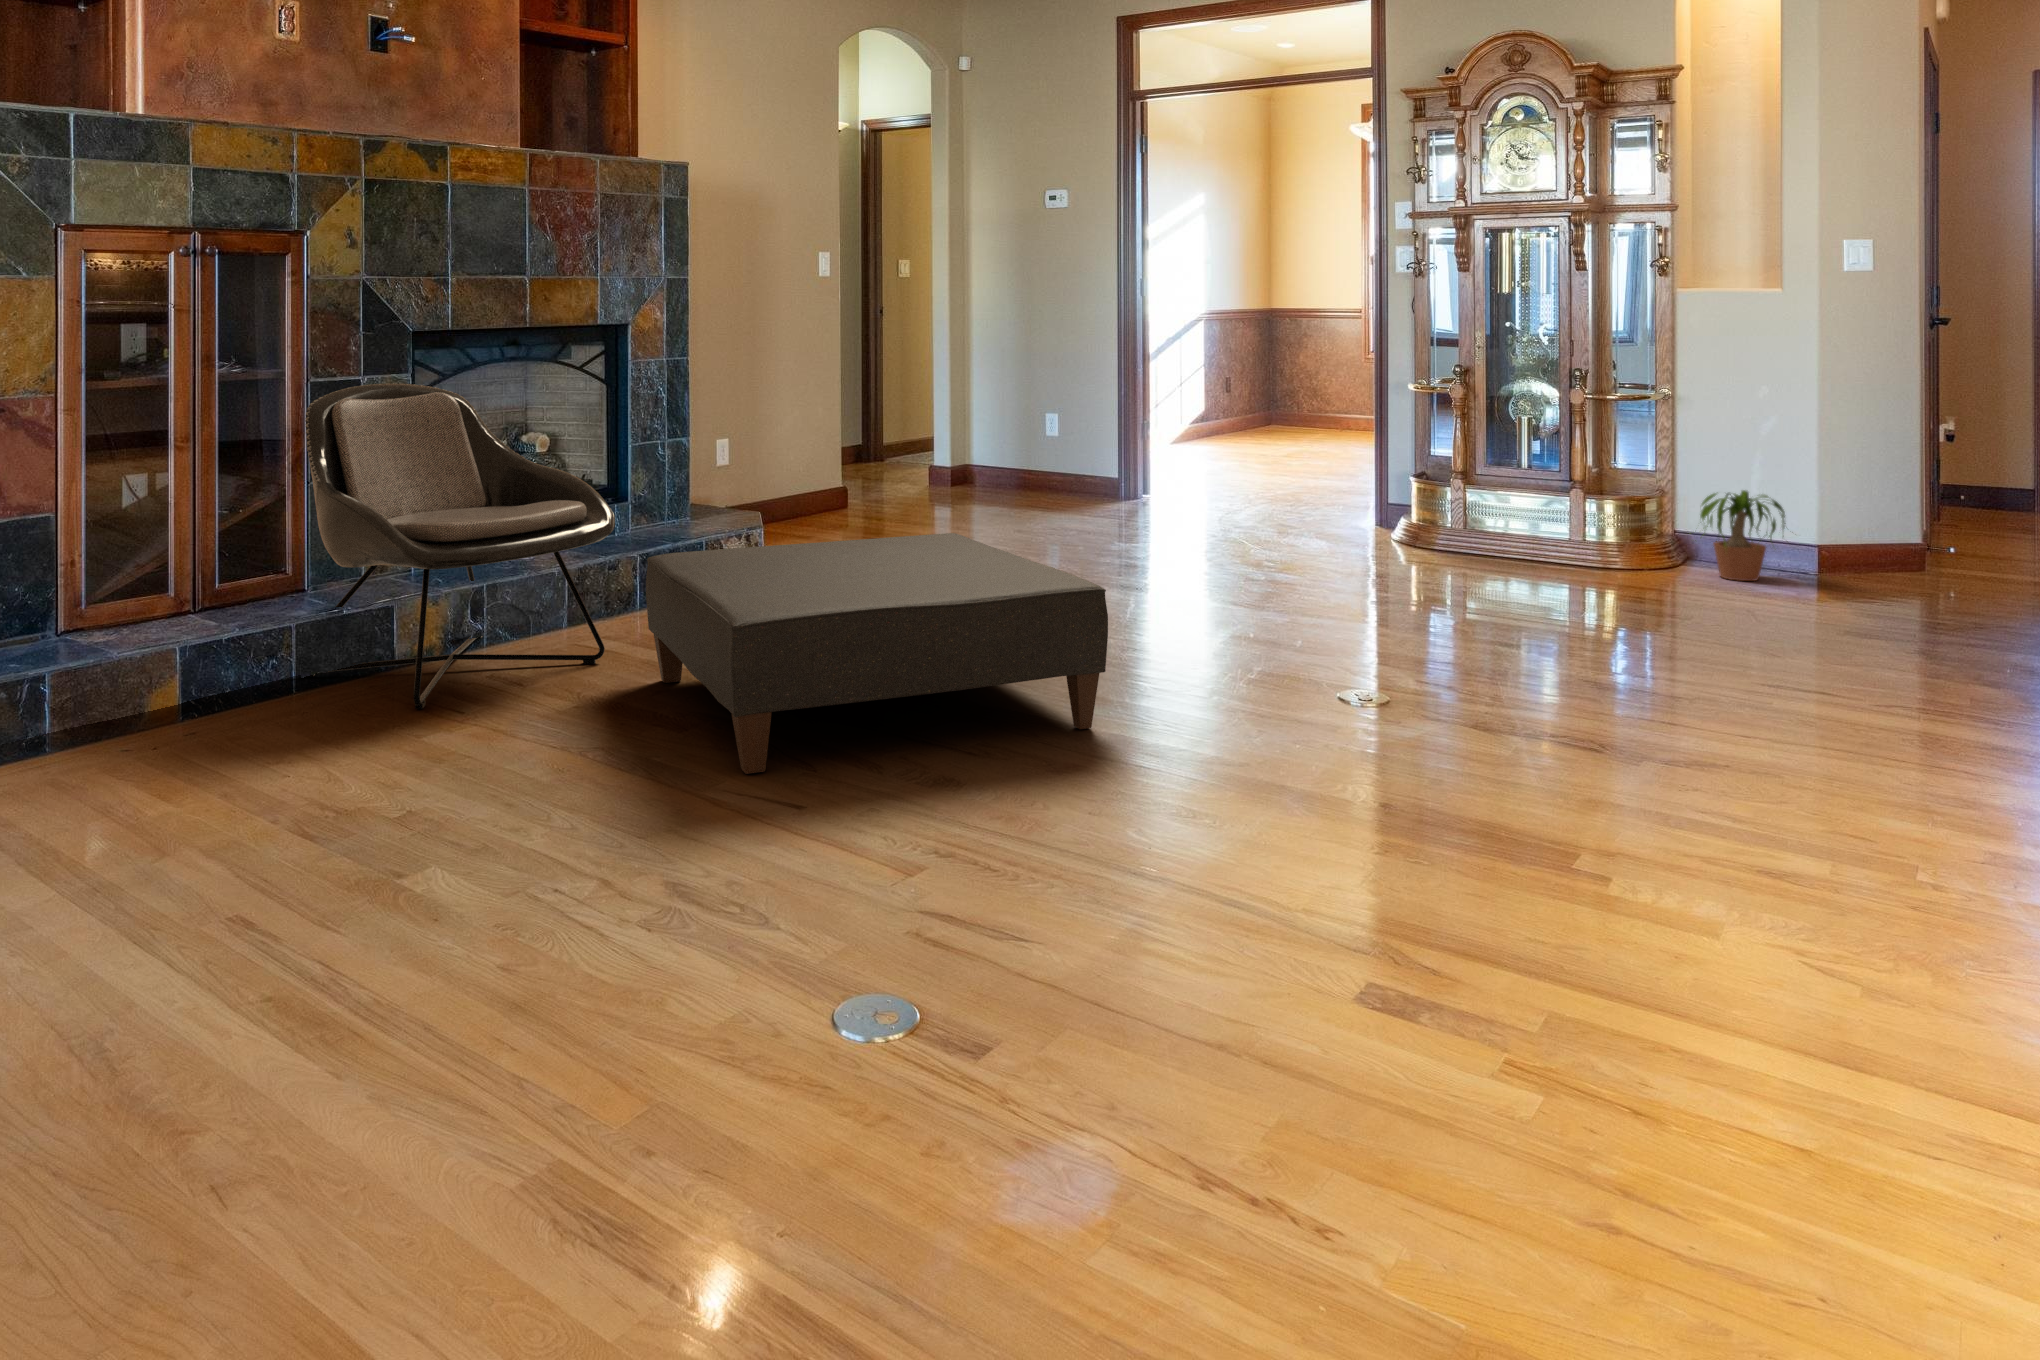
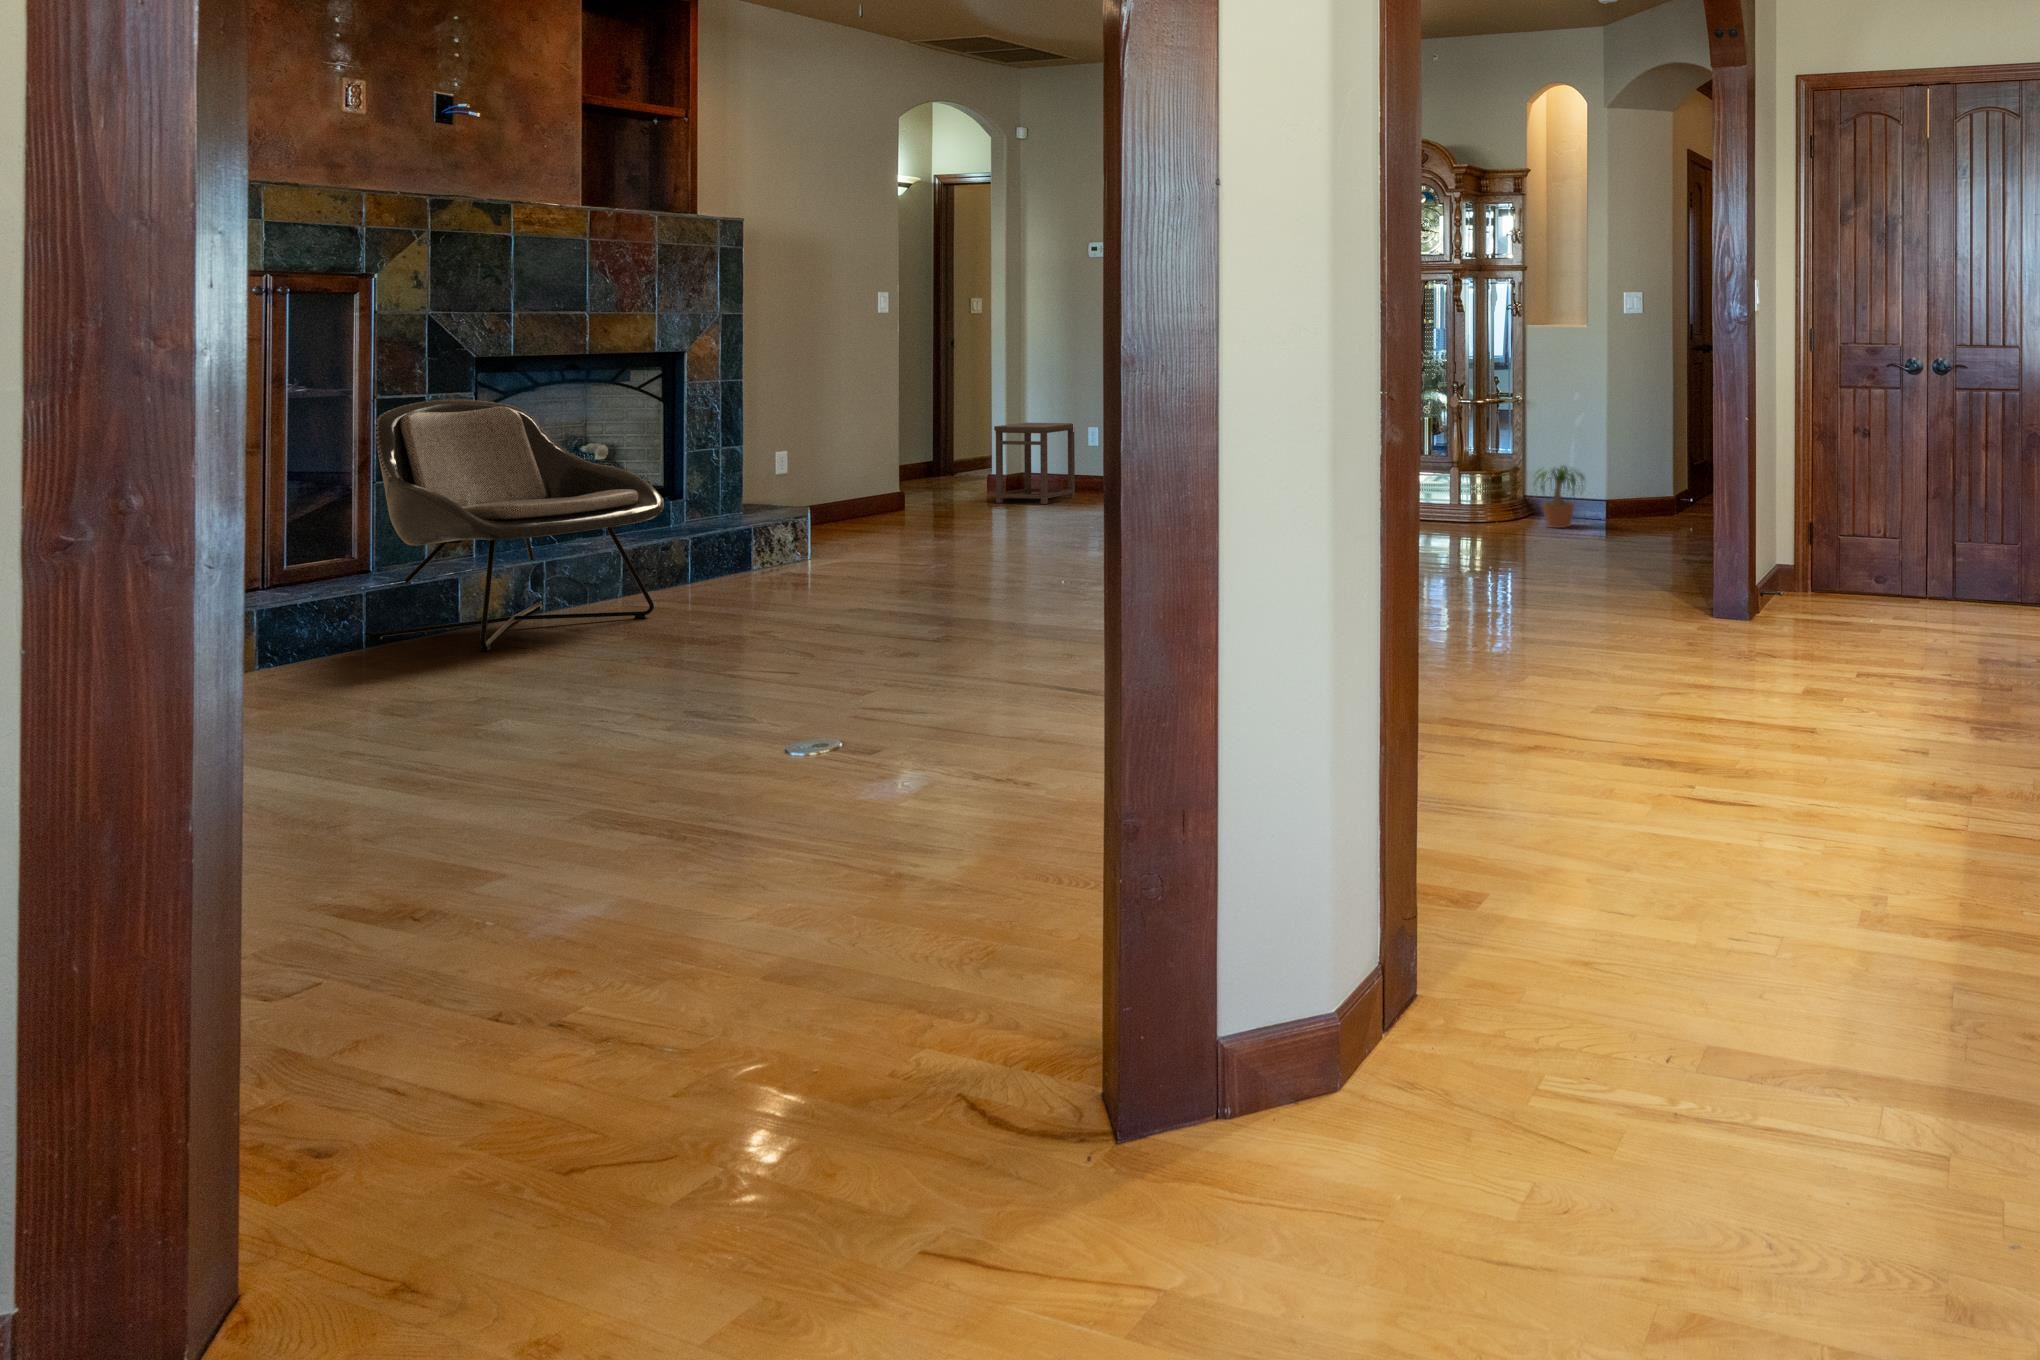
side table: none [944,405,1034,505] -> present [994,423,1075,504]
ottoman: present [646,533,1108,774] -> none [690,506,1045,665]

